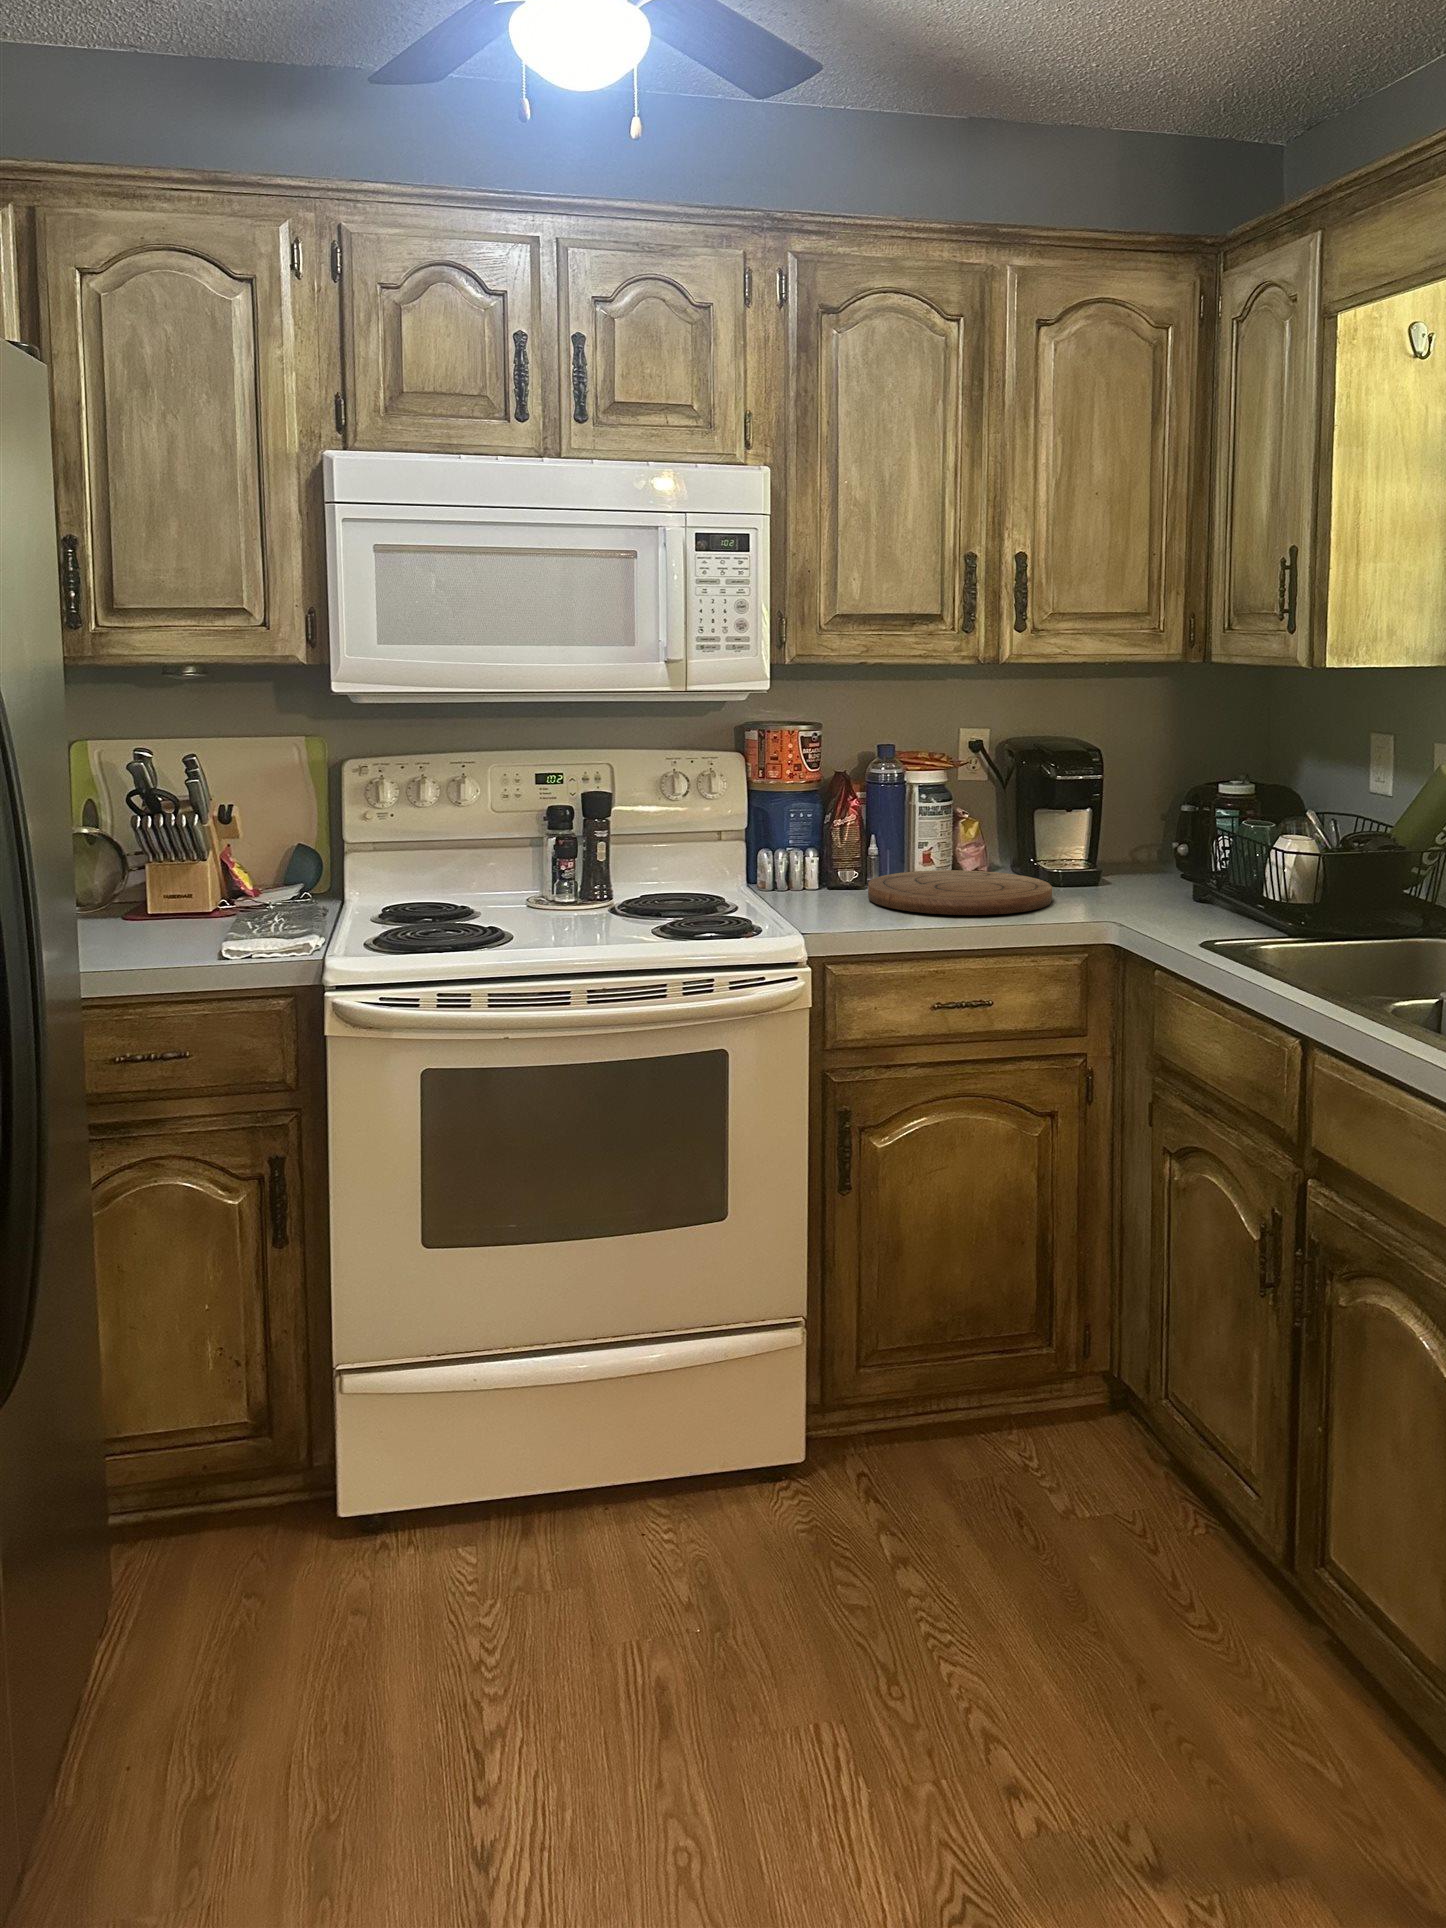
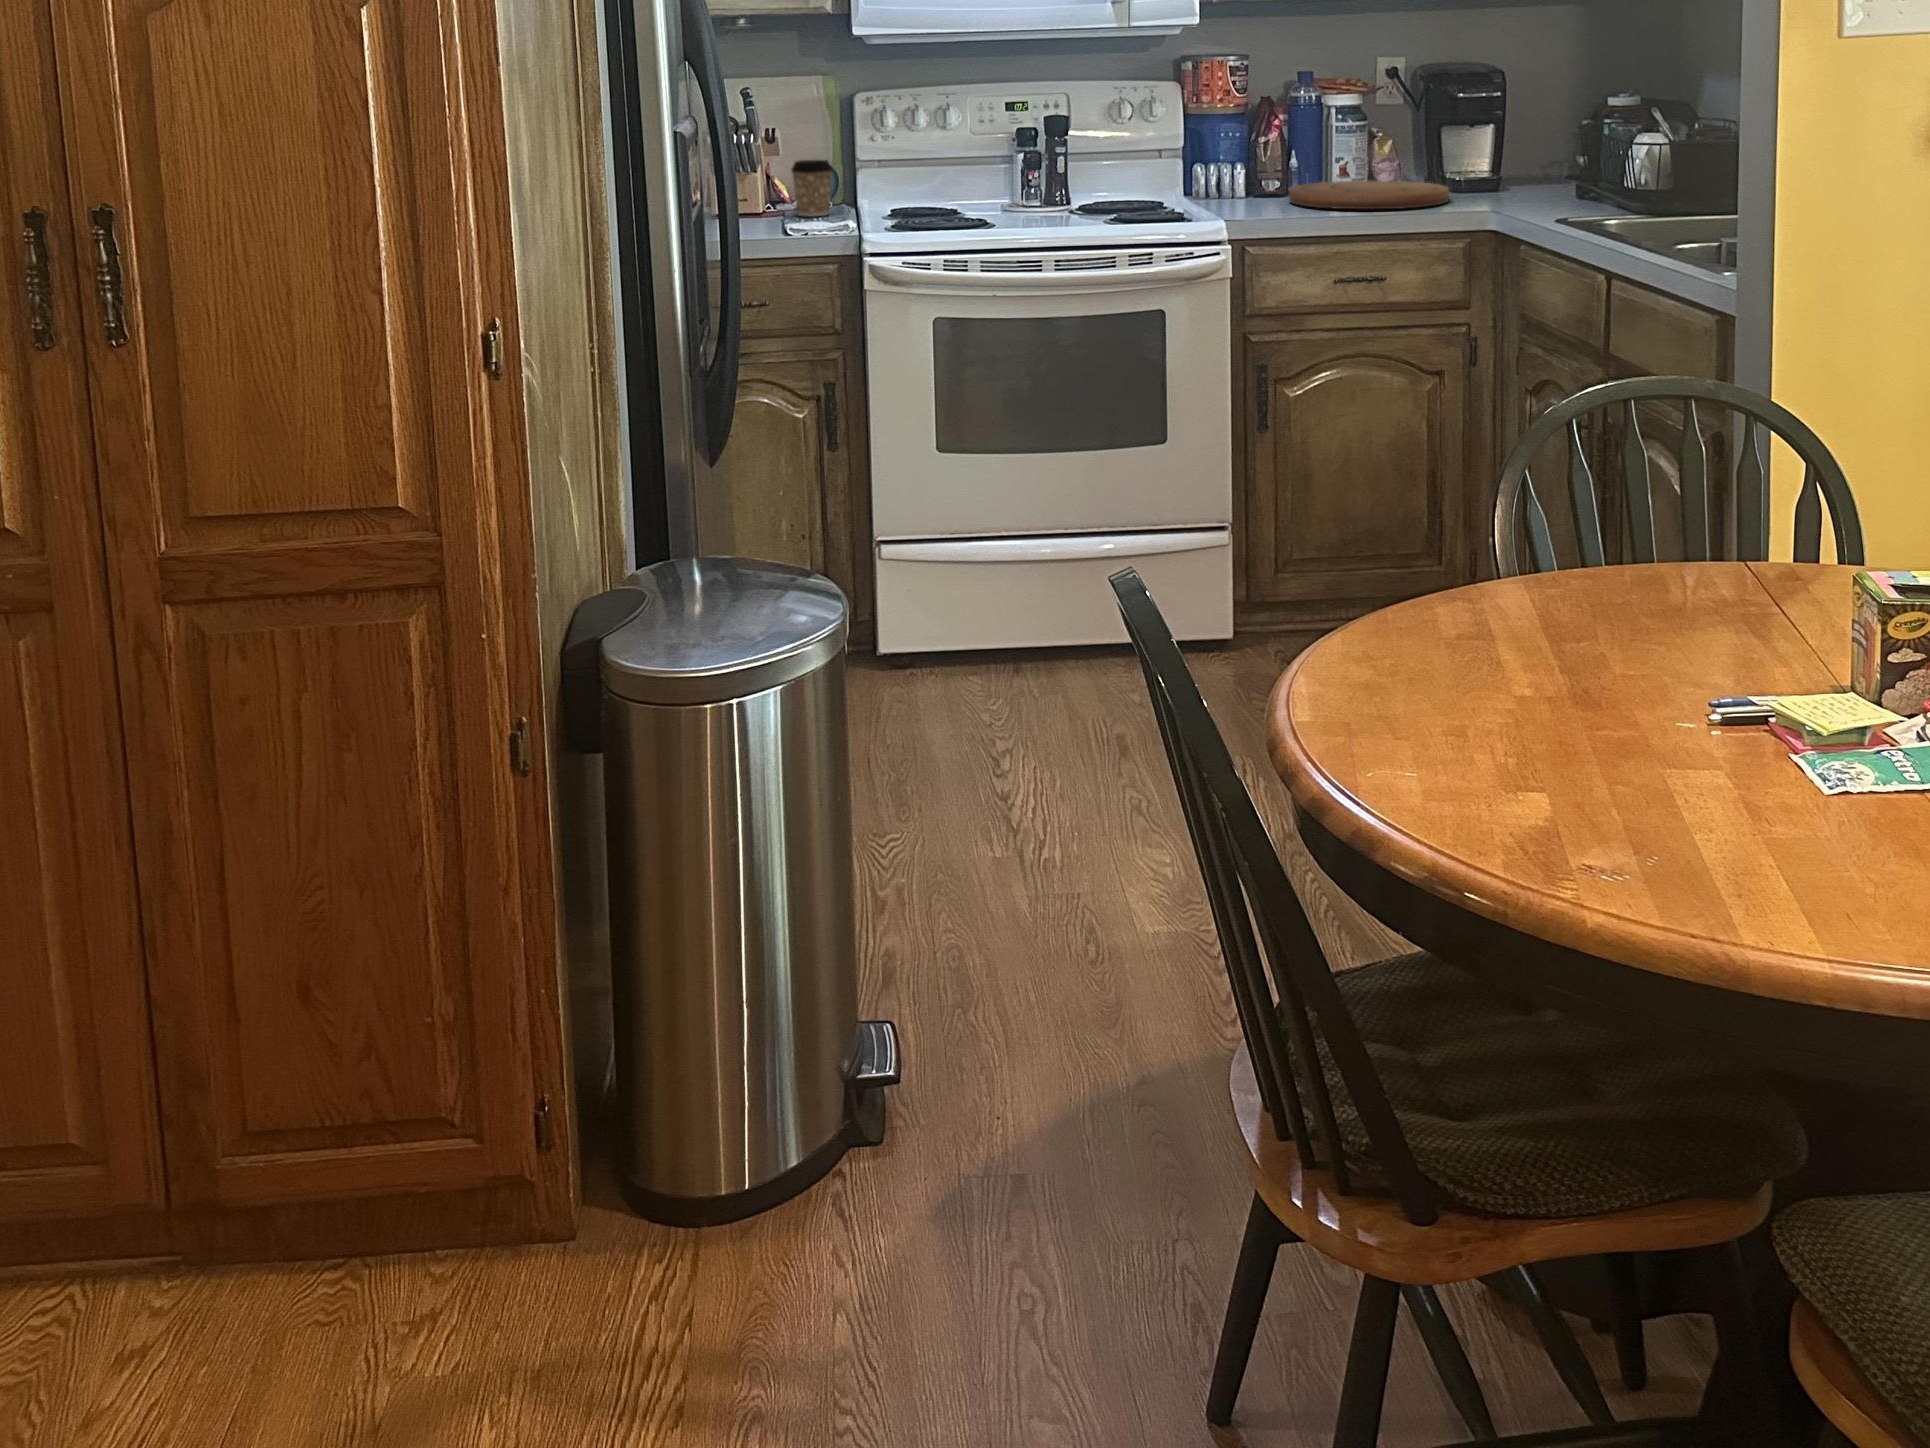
coffee cup: none [253,845,309,918] -> present [791,160,832,216]

